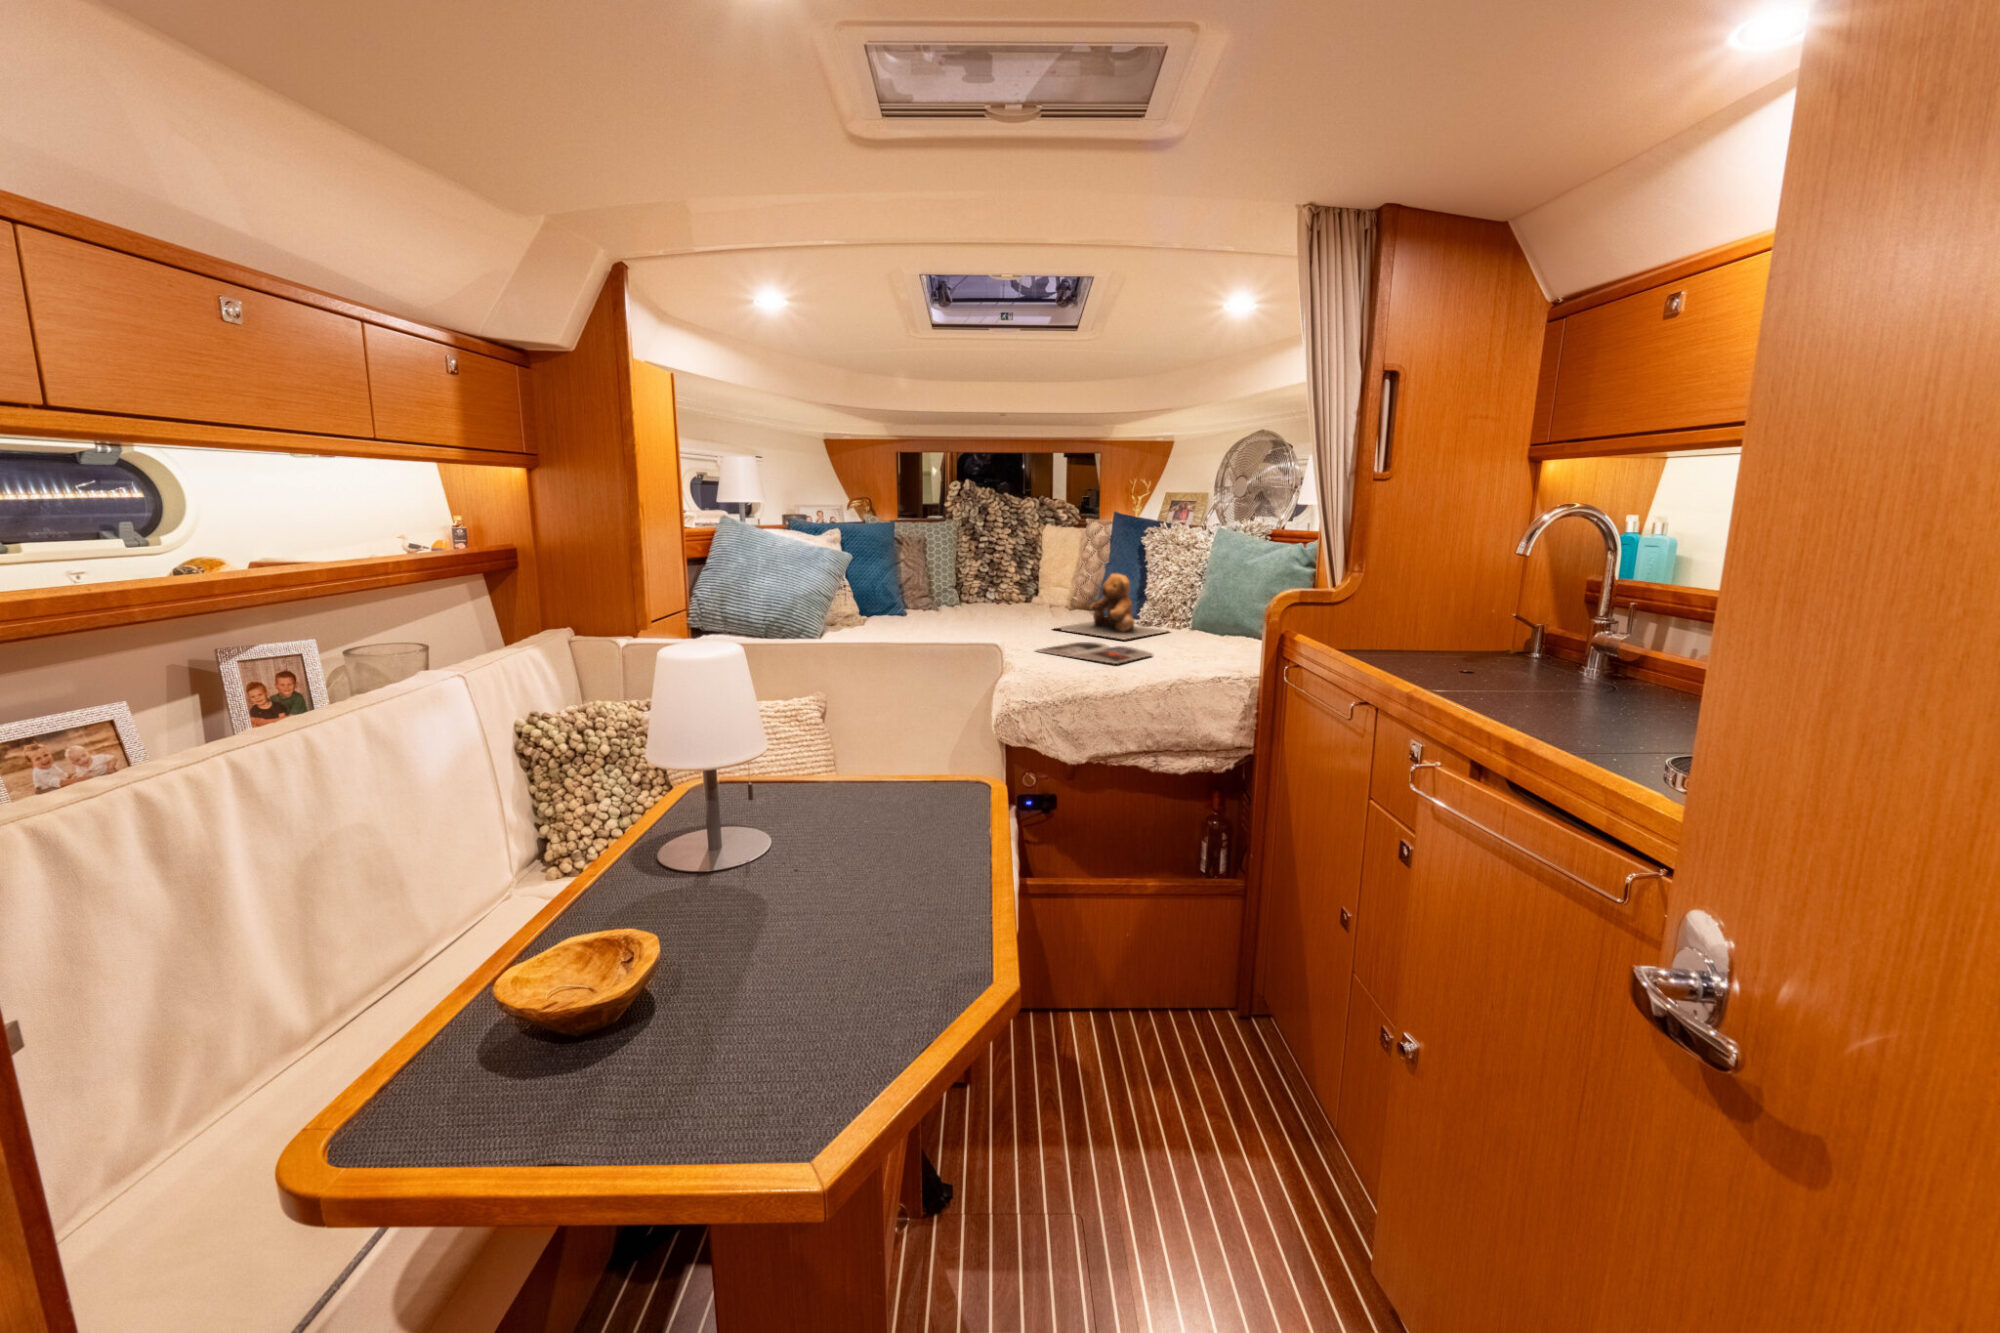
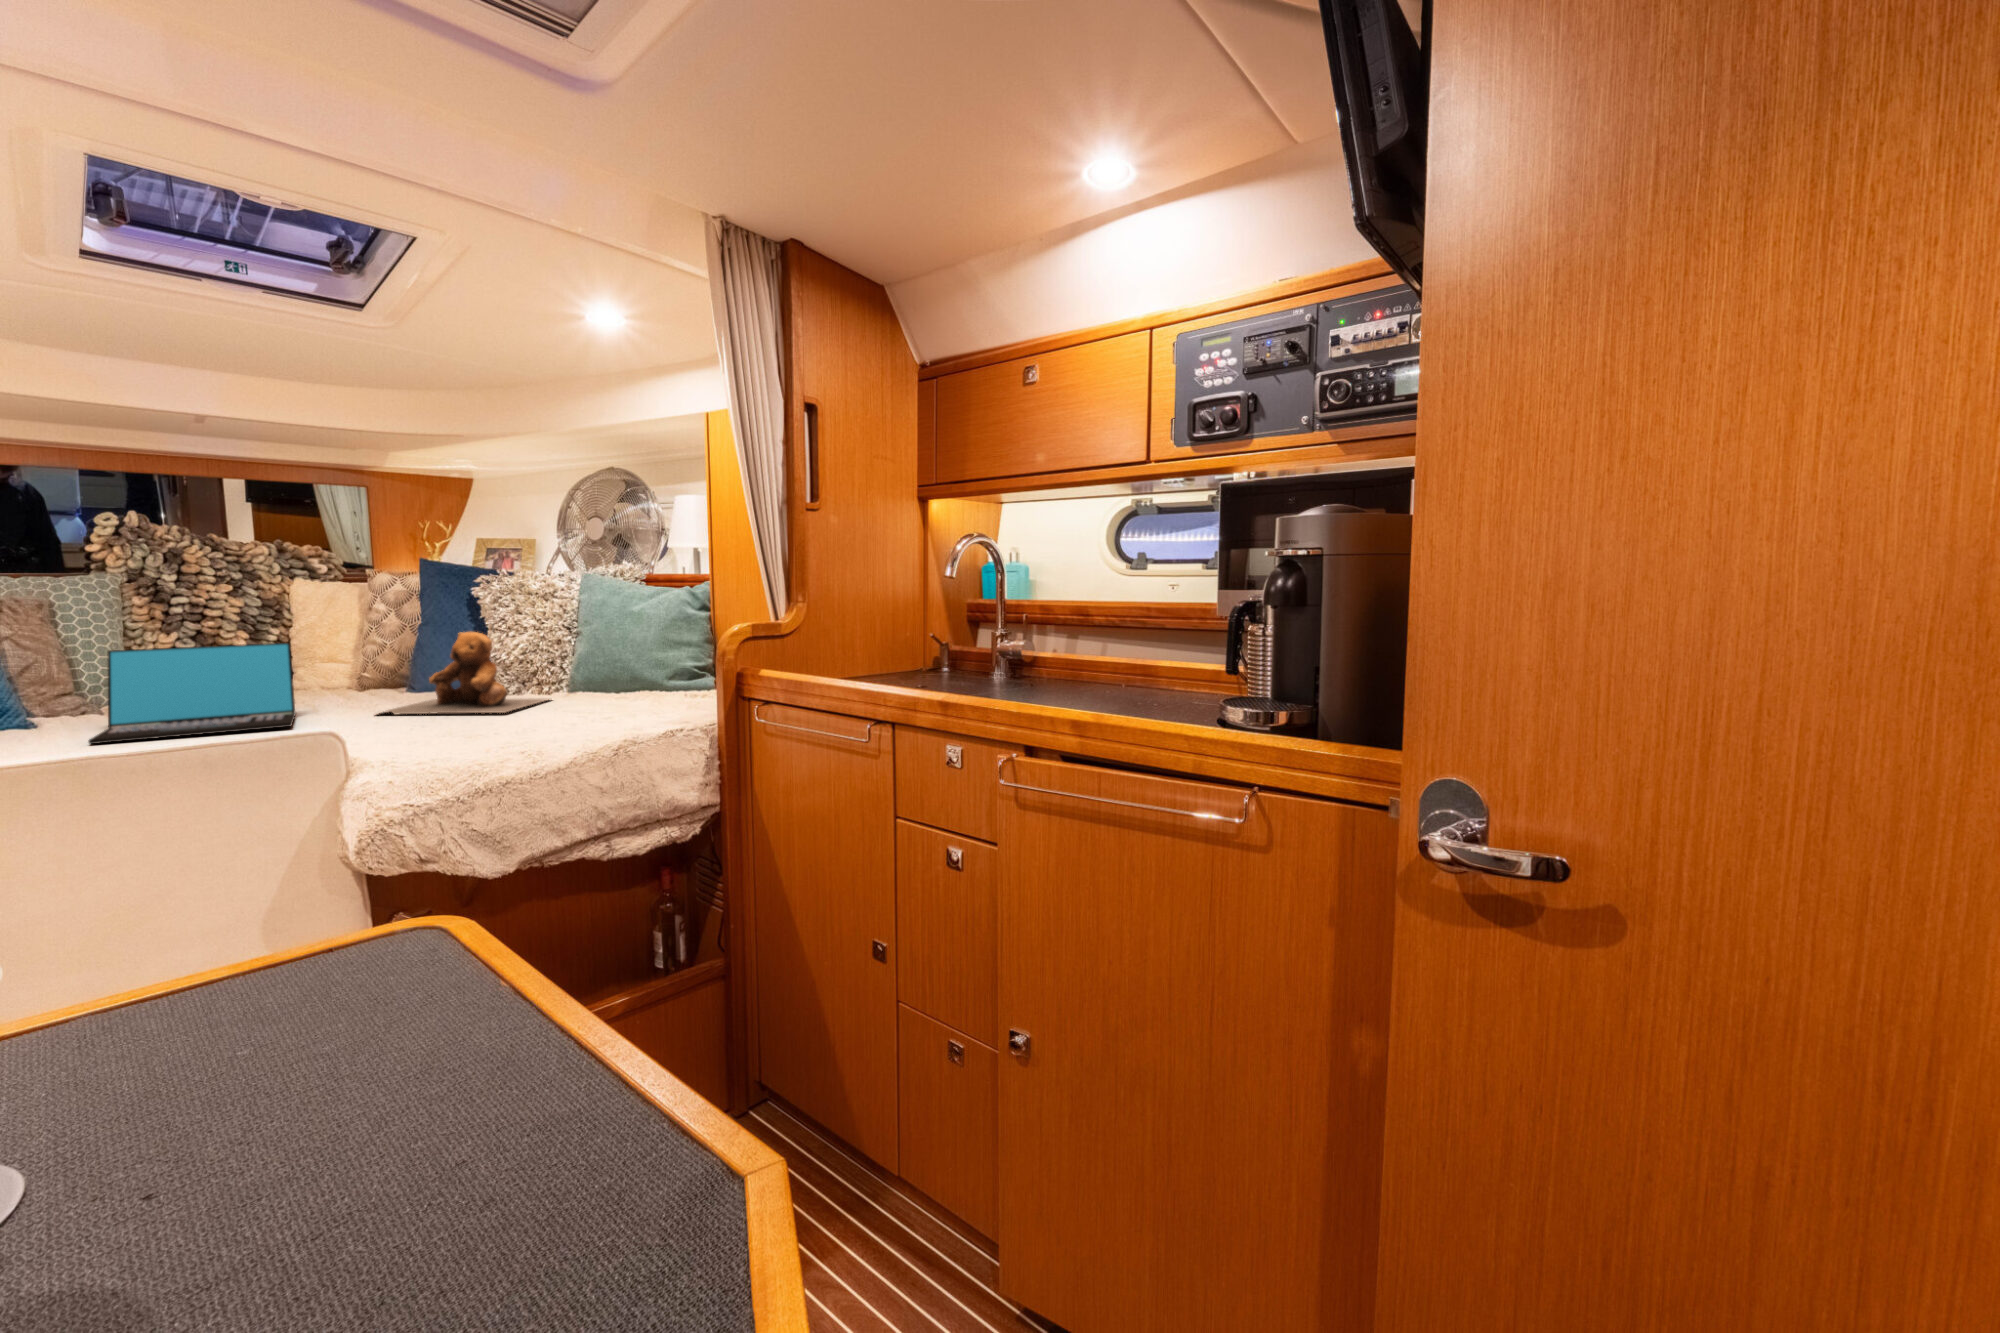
laptop: none [908,573,1016,632] -> present [88,643,295,744]
magazine: present [1034,642,1153,664] -> none [385,717,567,740]

